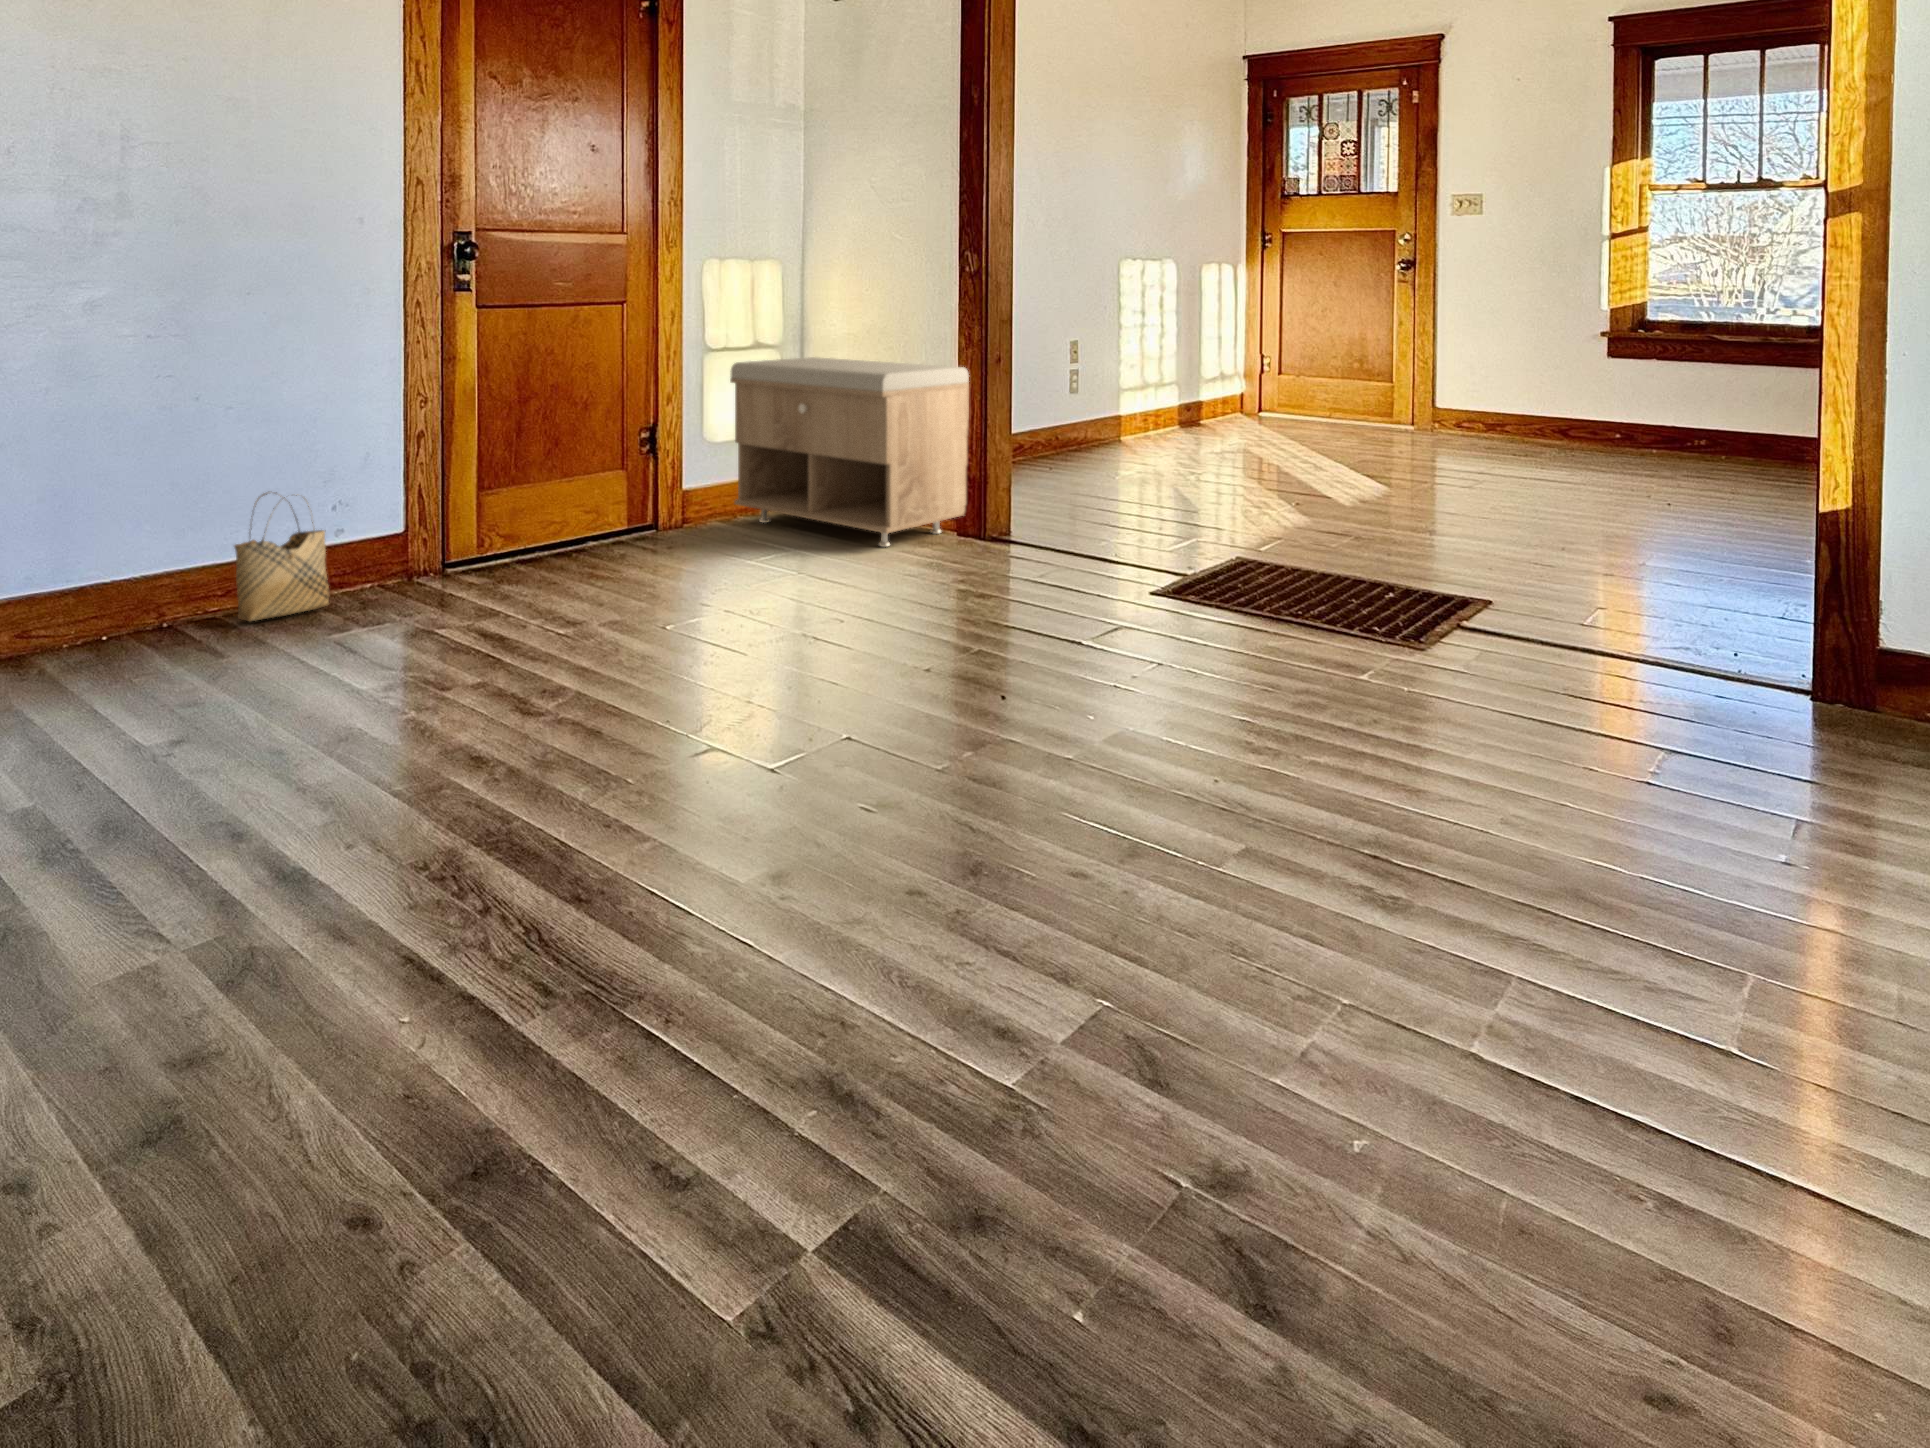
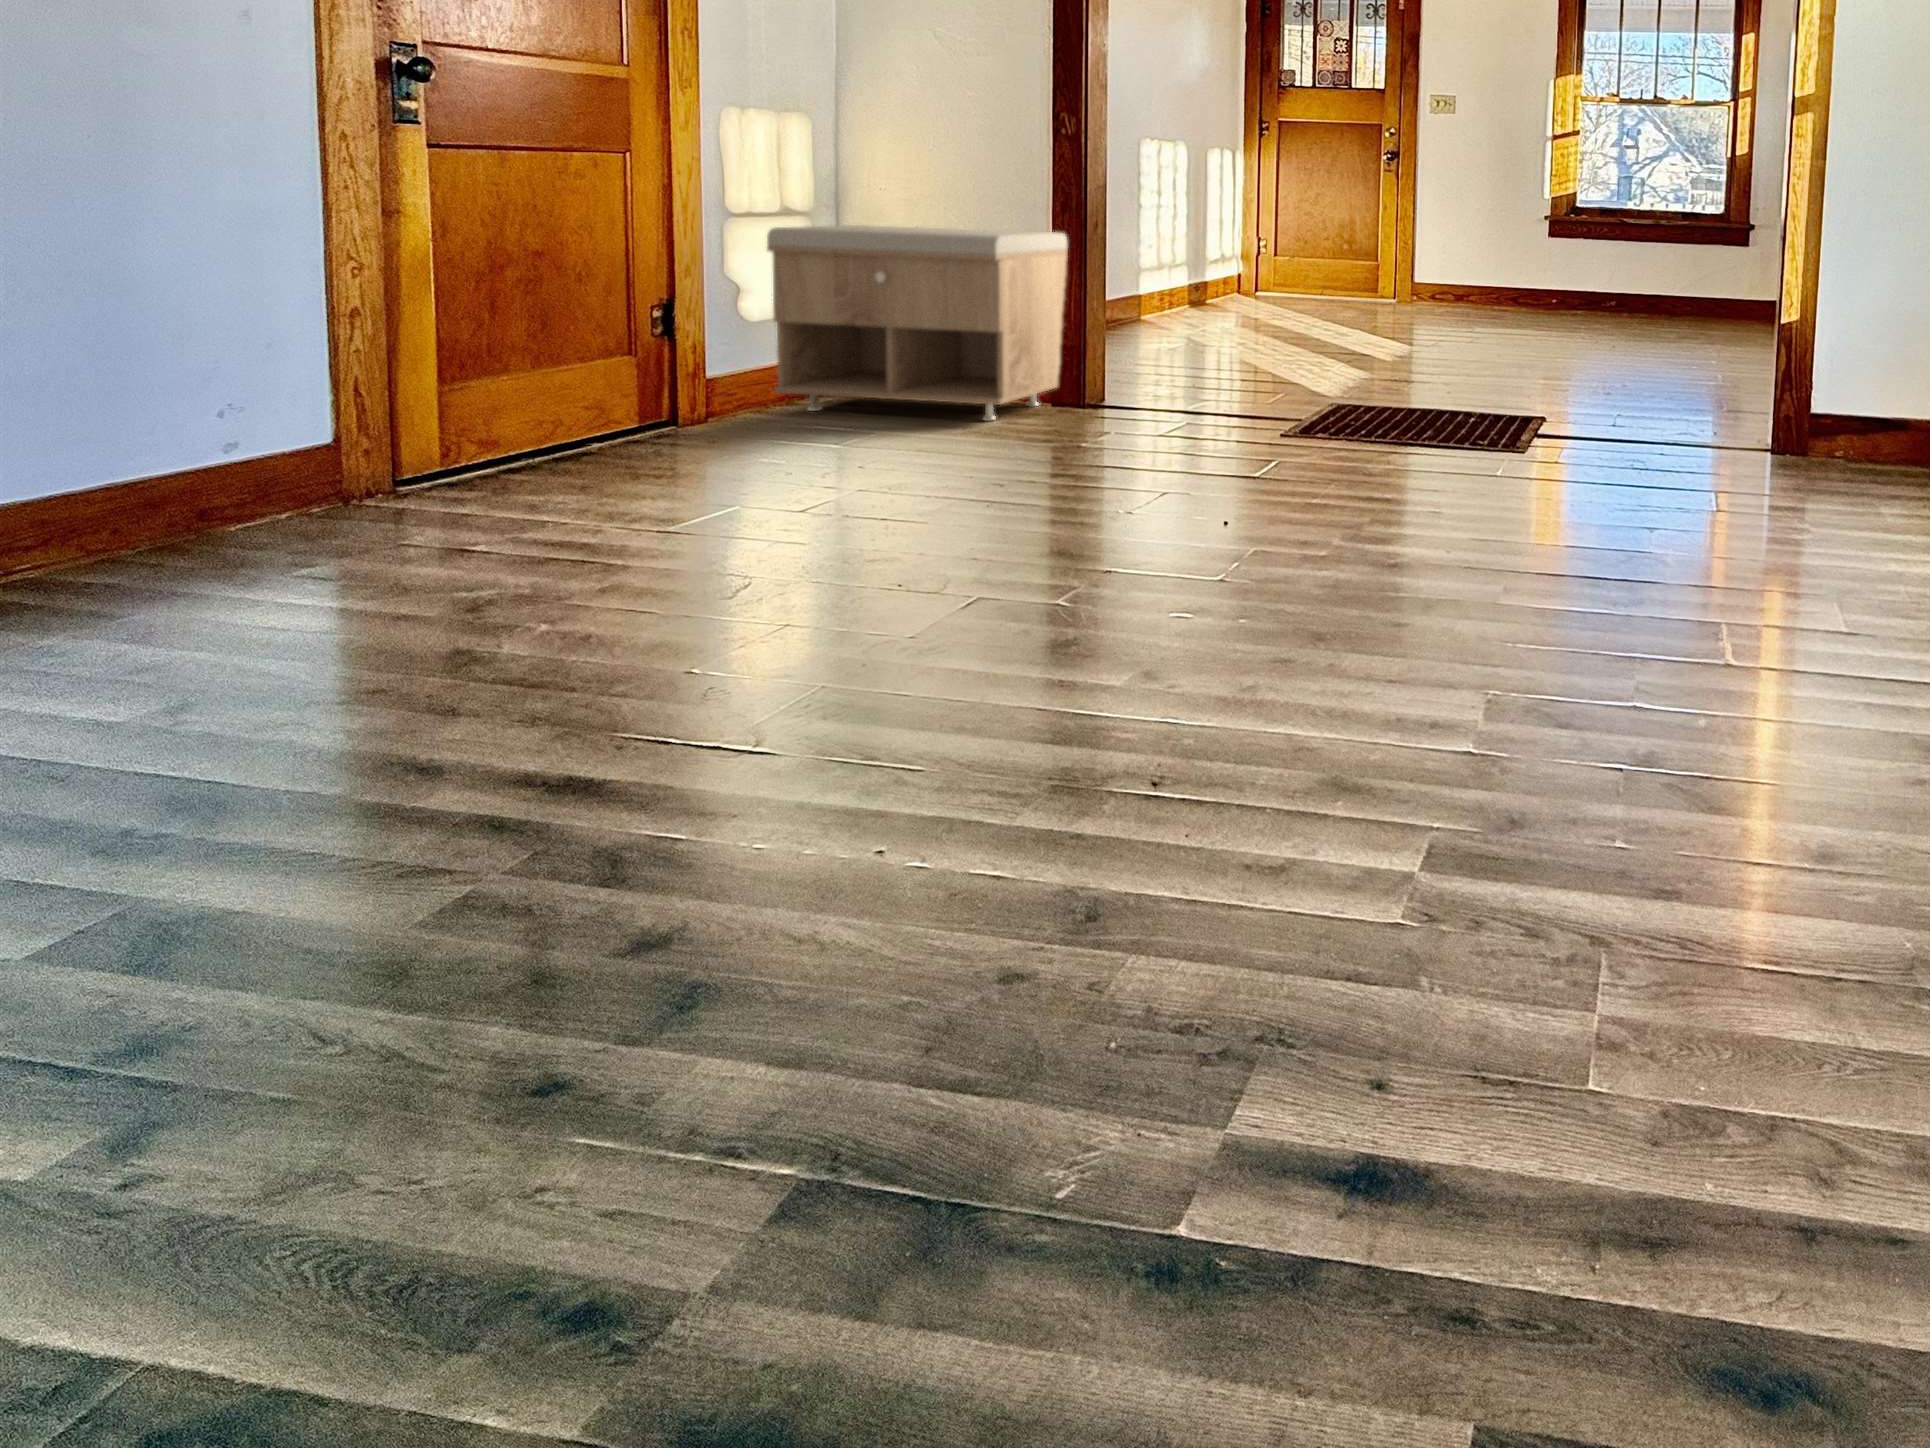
woven basket: present [234,493,329,621] -> none [93,387,259,569]

